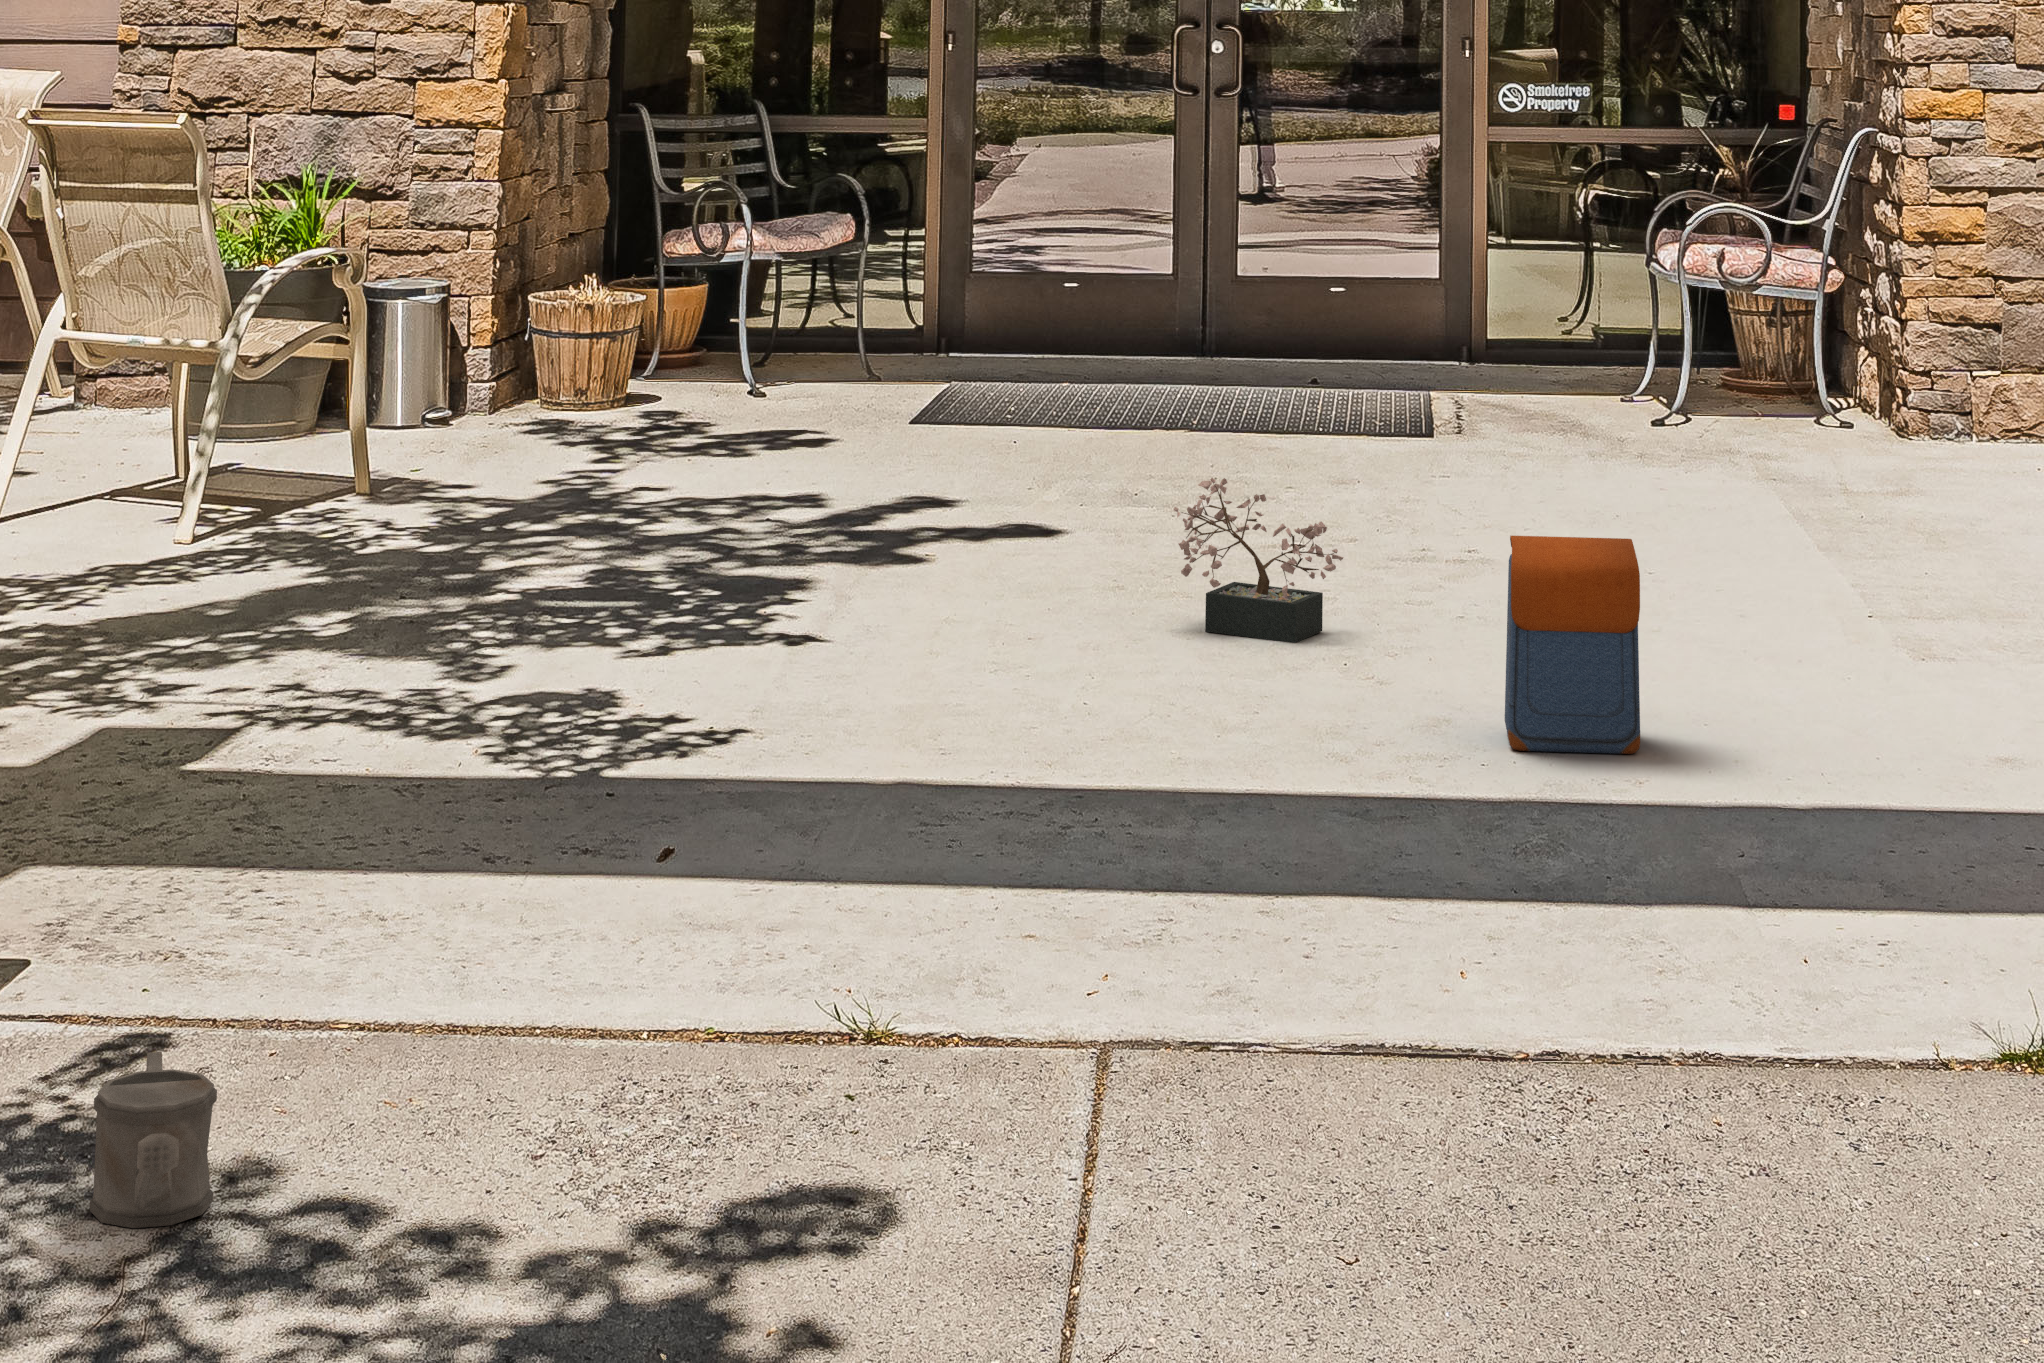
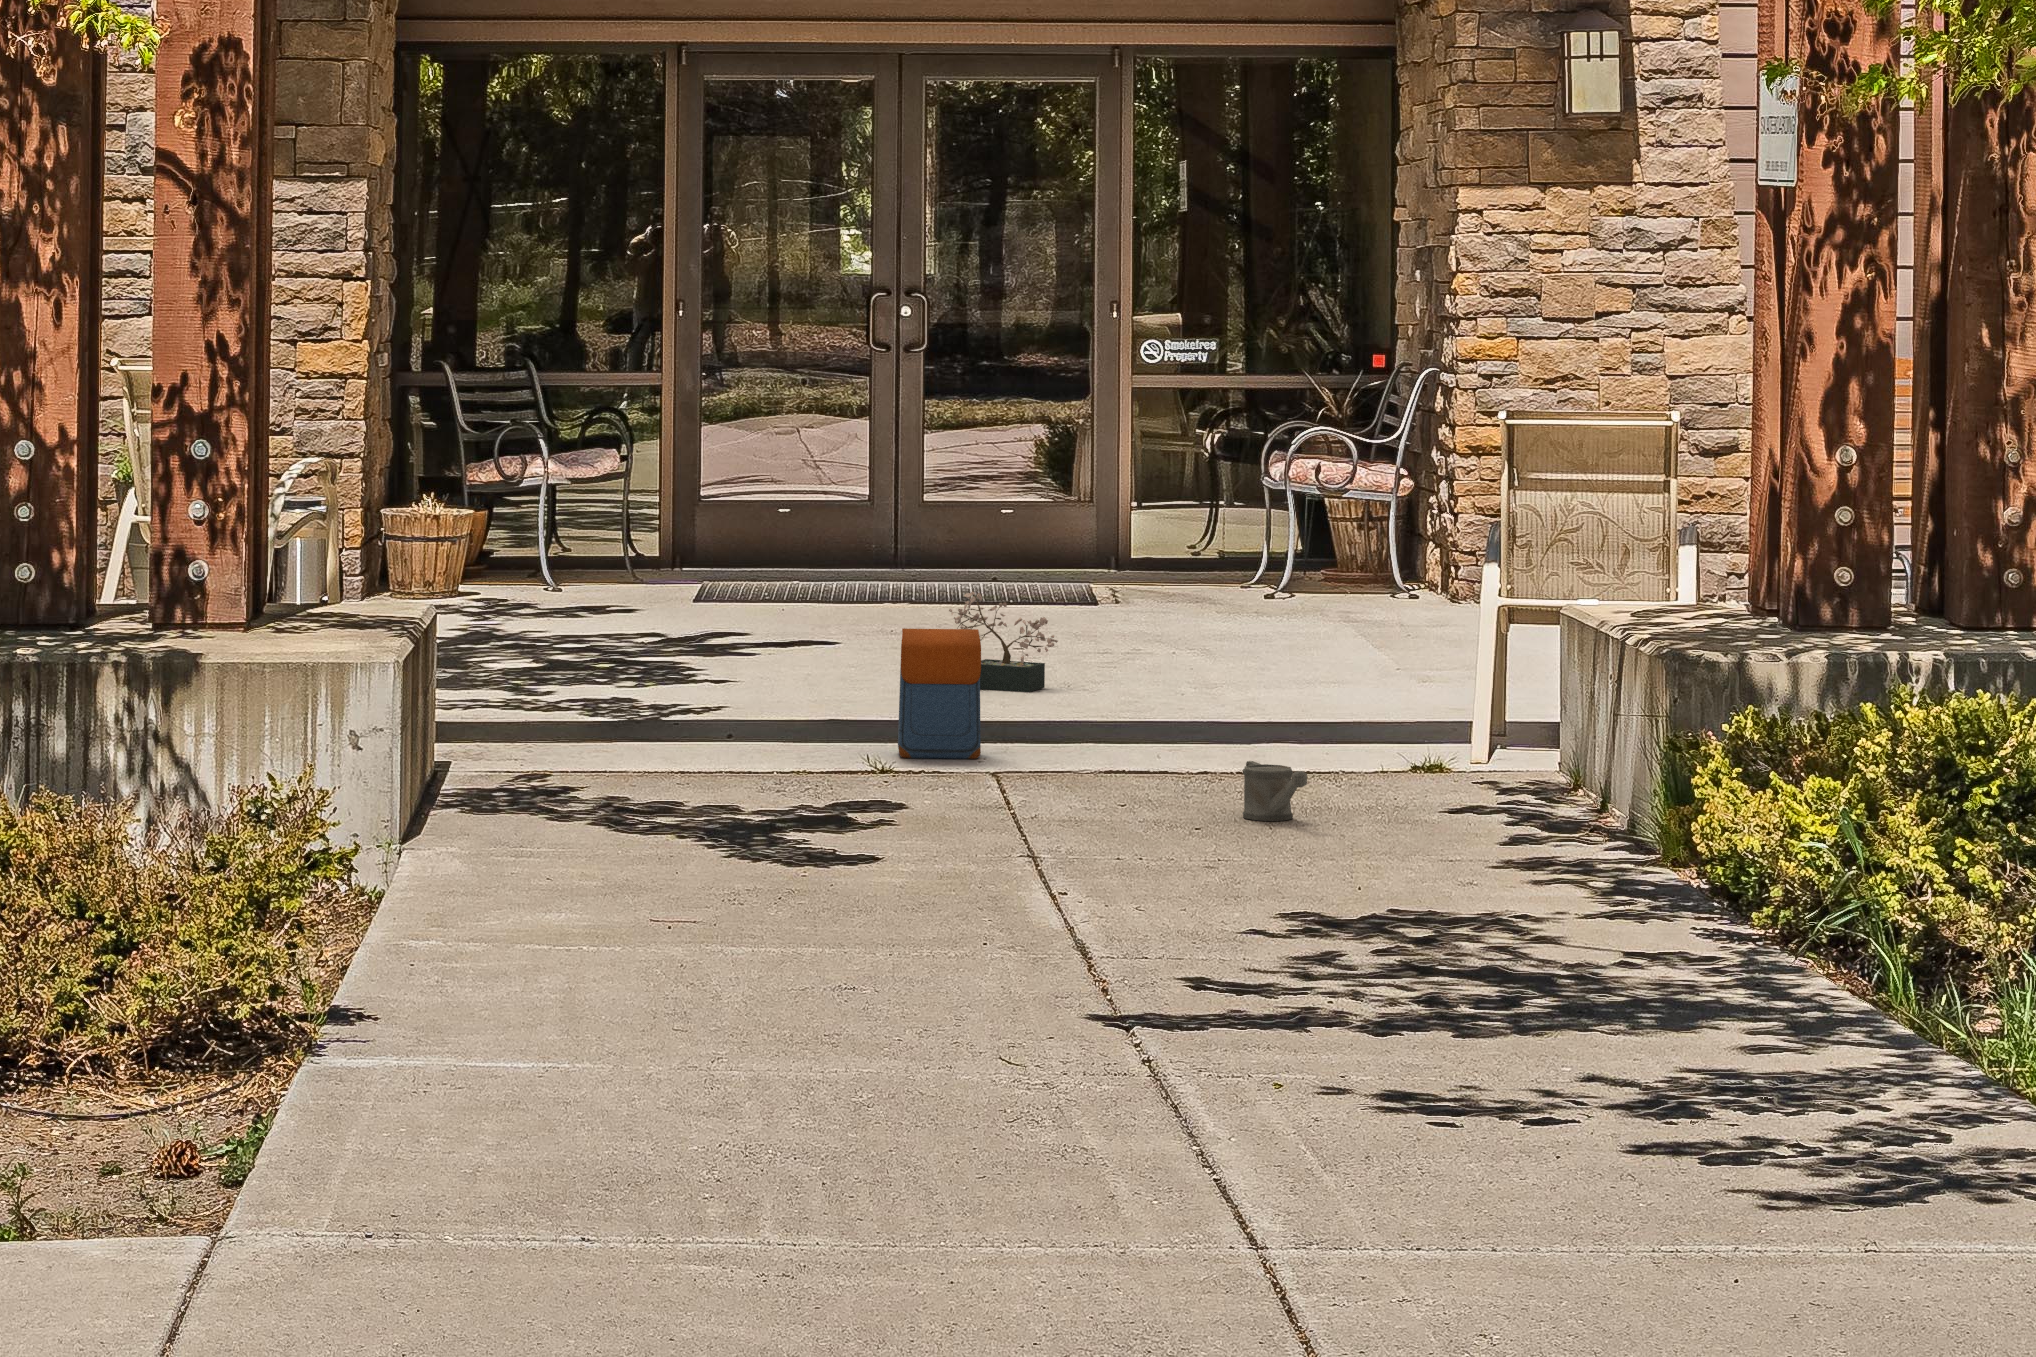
backpack: present [1505,536,1640,754] -> present [898,628,981,759]
watering can: present [89,1052,217,1228] -> present [1243,761,1307,821]

